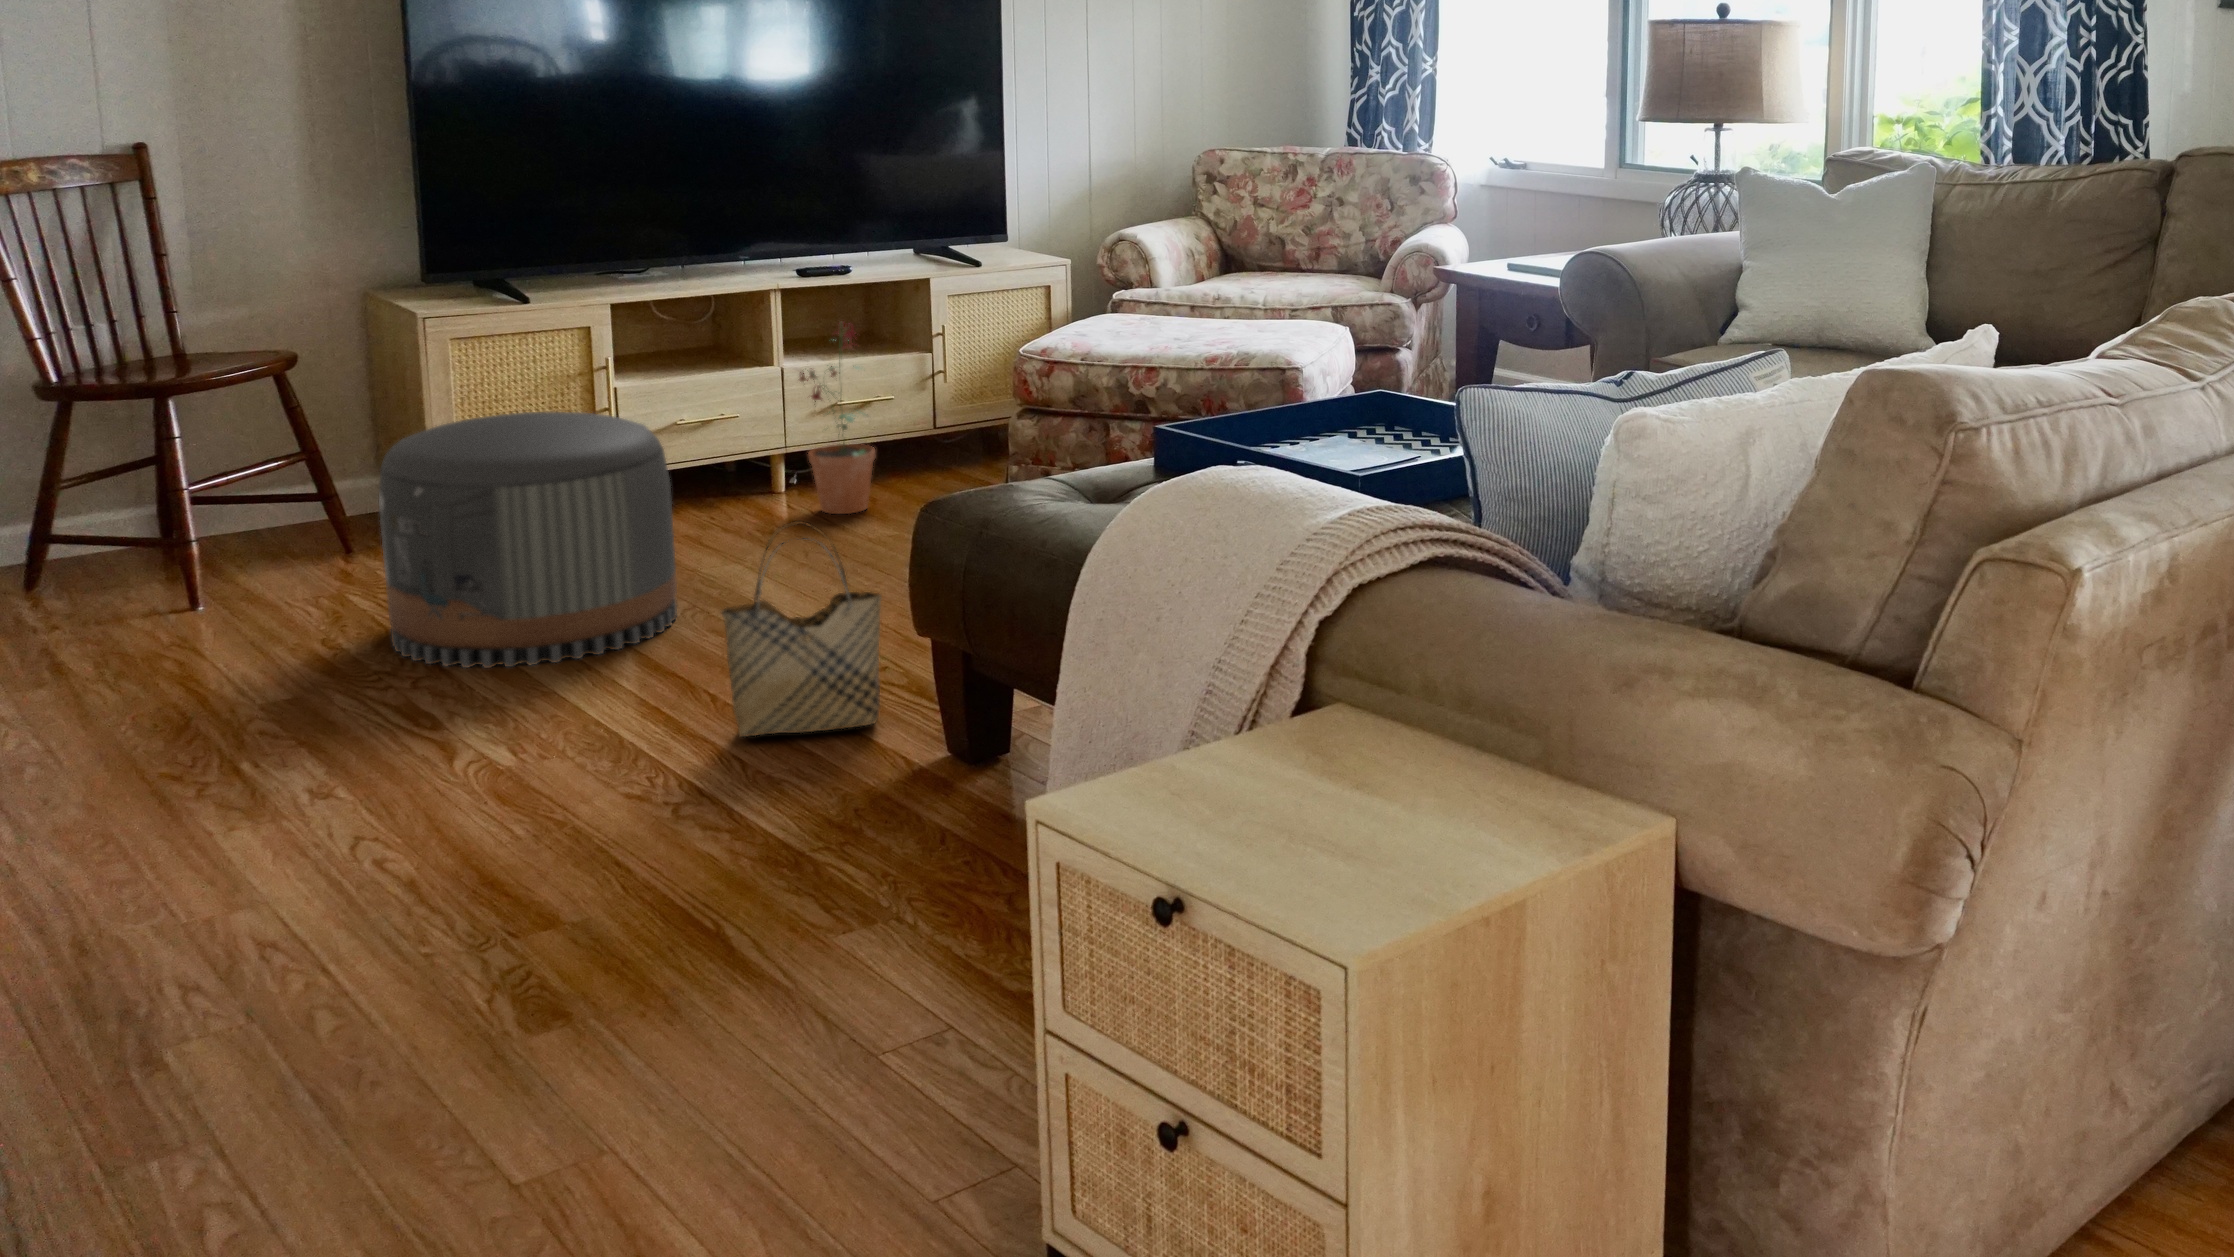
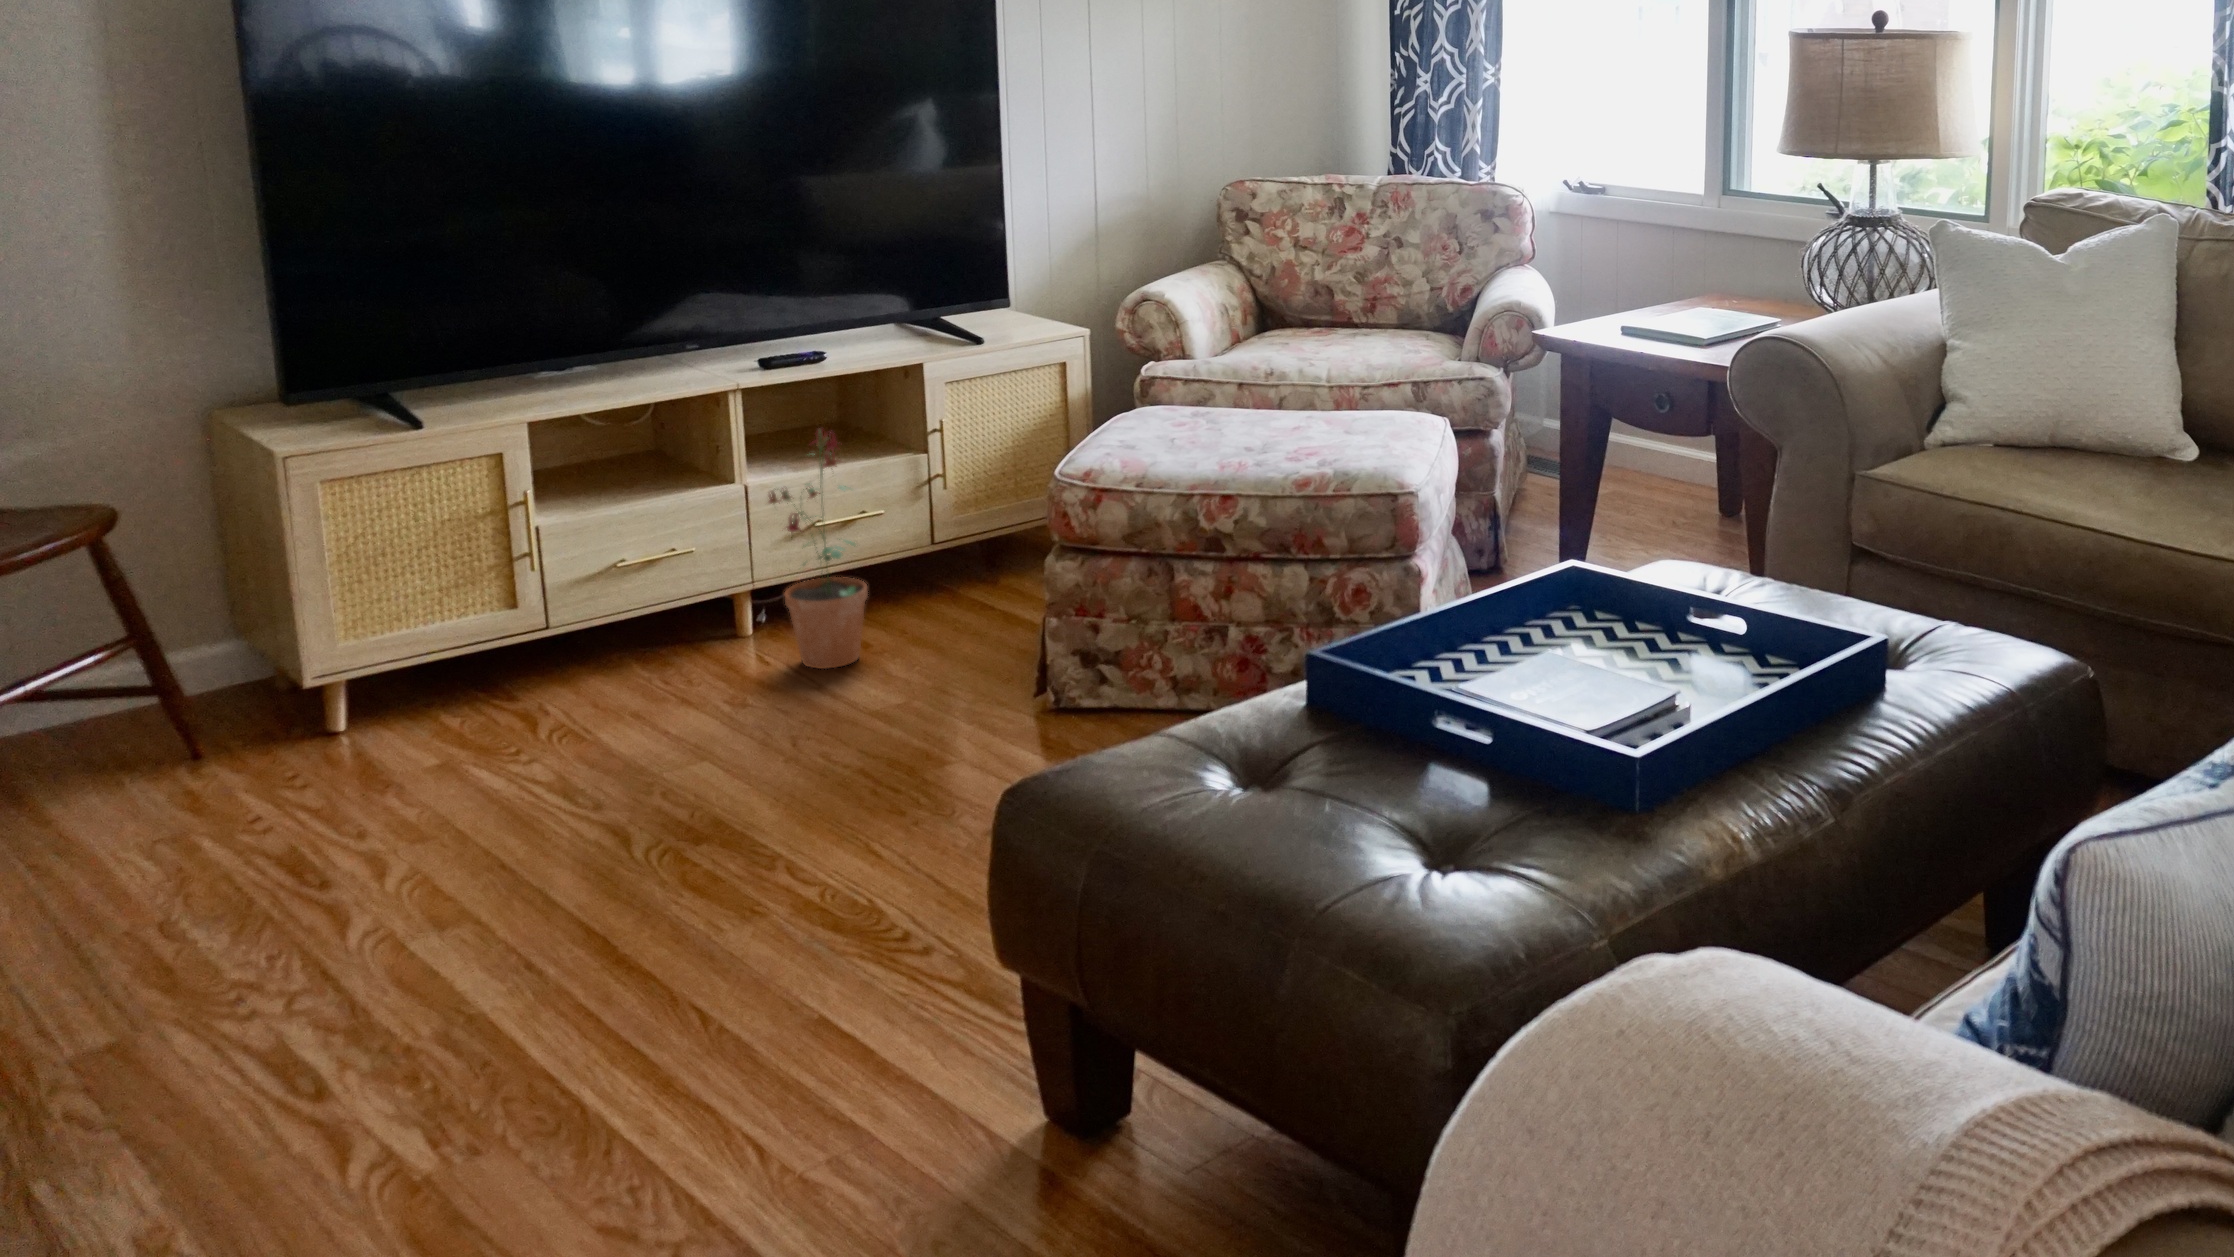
pouf: present [379,412,677,668] -> none [231,598,636,969]
woven basket: present [721,522,882,737] -> none [710,792,930,1099]

